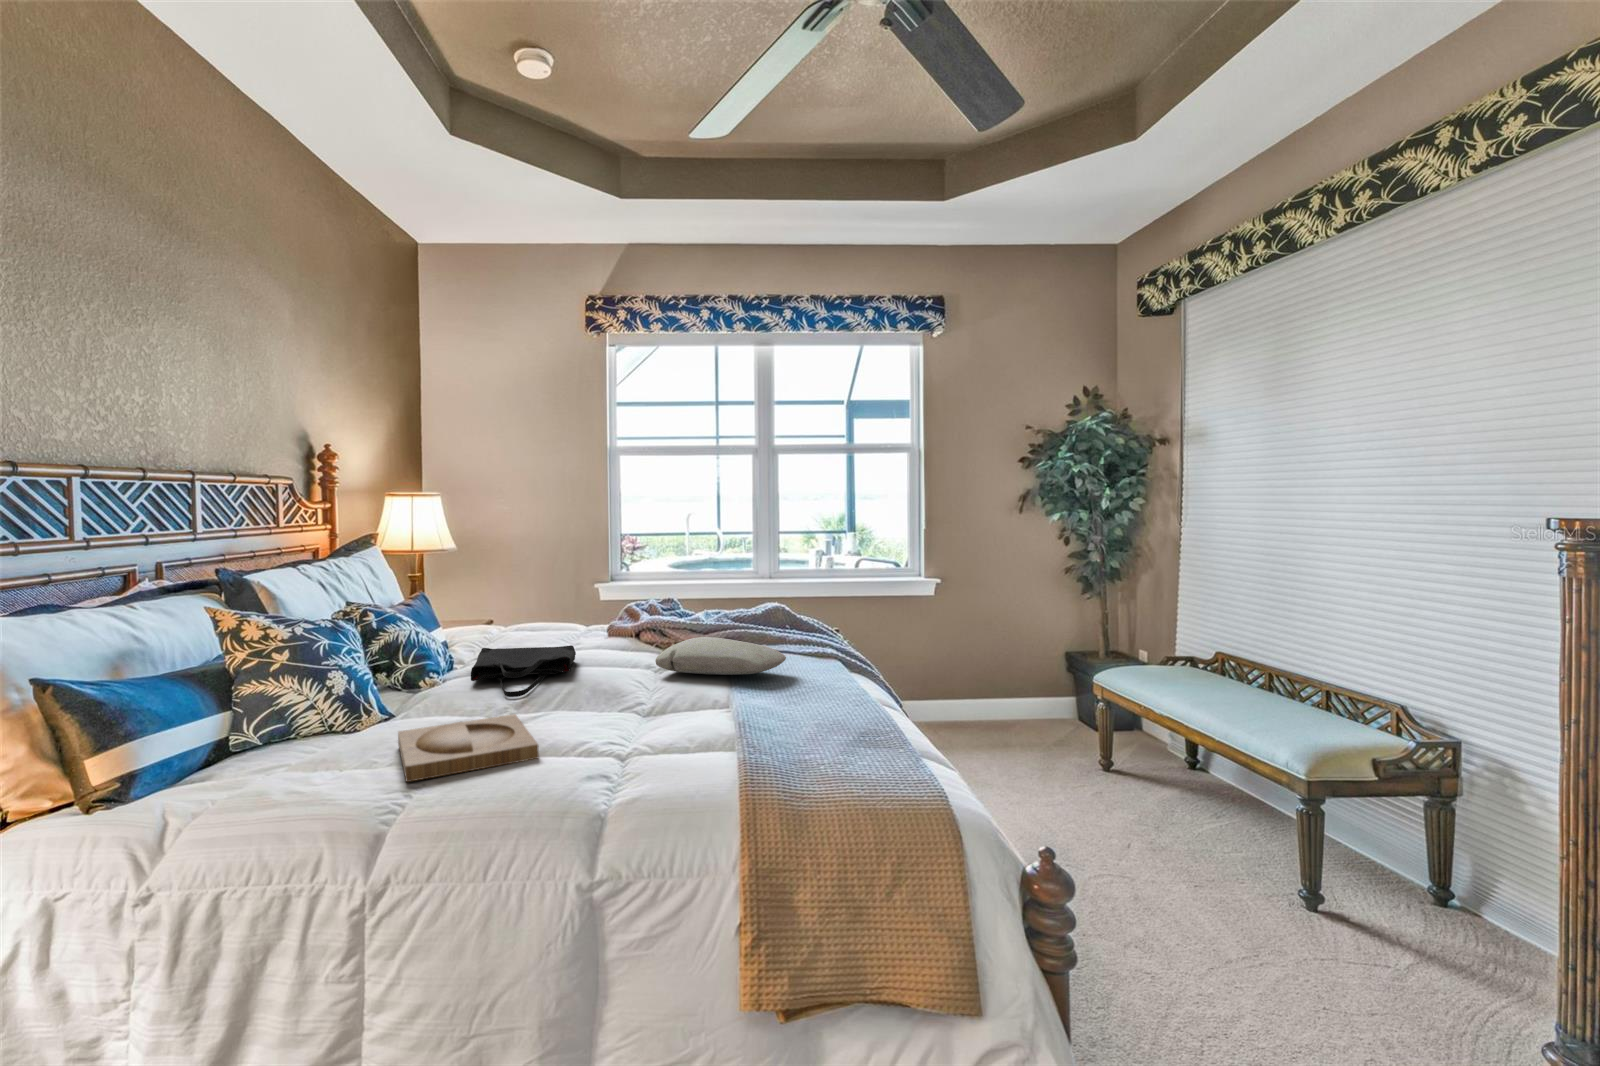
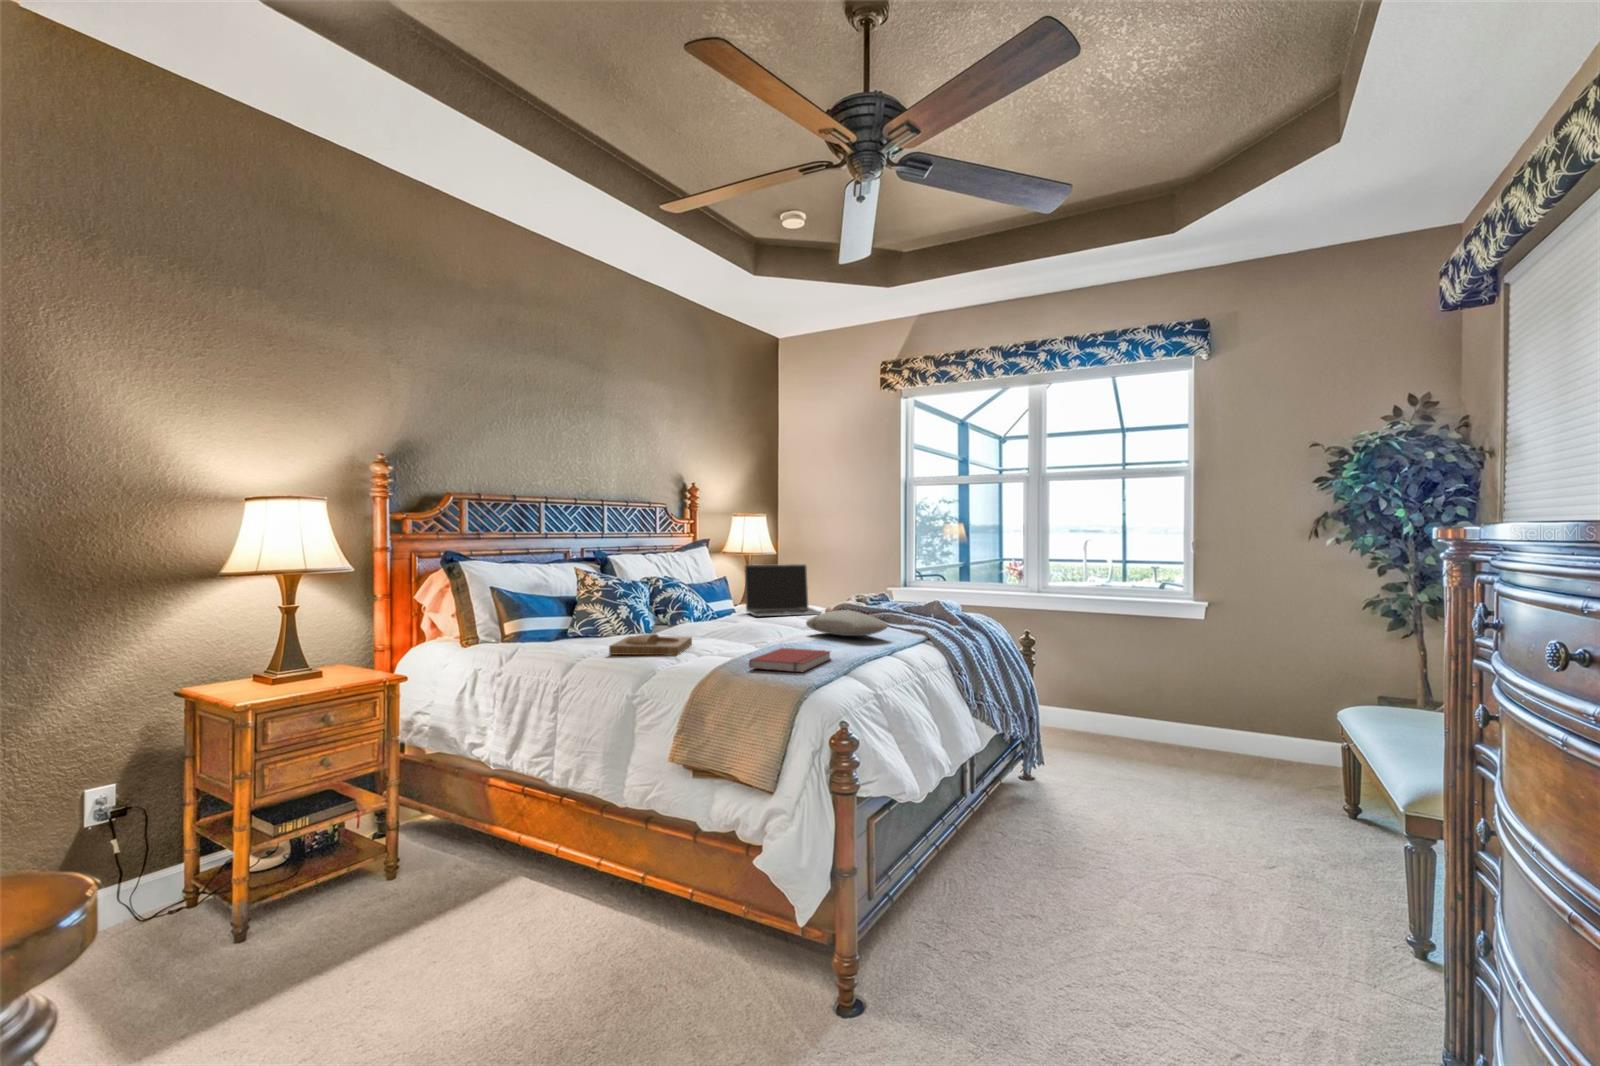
laptop: none [470,564,596,648] -> present [745,564,821,616]
tote bag: present [471,645,576,697] -> none [703,610,778,635]
book: none [716,715,819,773] -> present [749,648,830,672]

